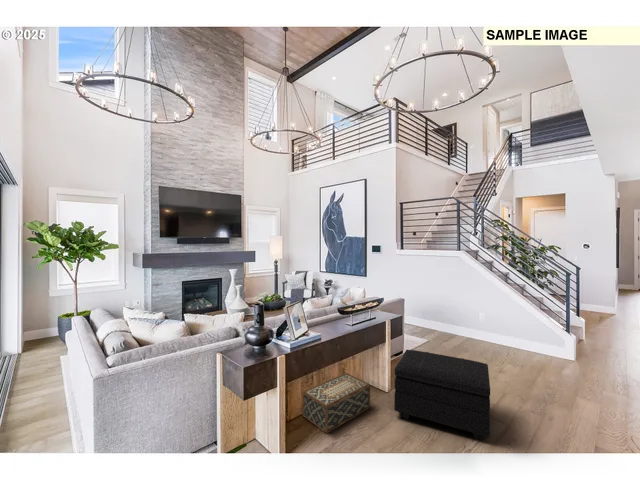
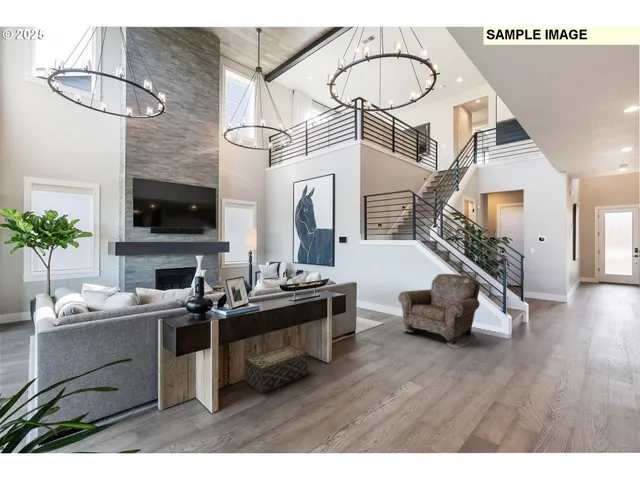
armchair: none [450,289,544,376] -> present [398,274,480,349]
footstool: present [394,350,490,440] -> none [327,324,411,397]

